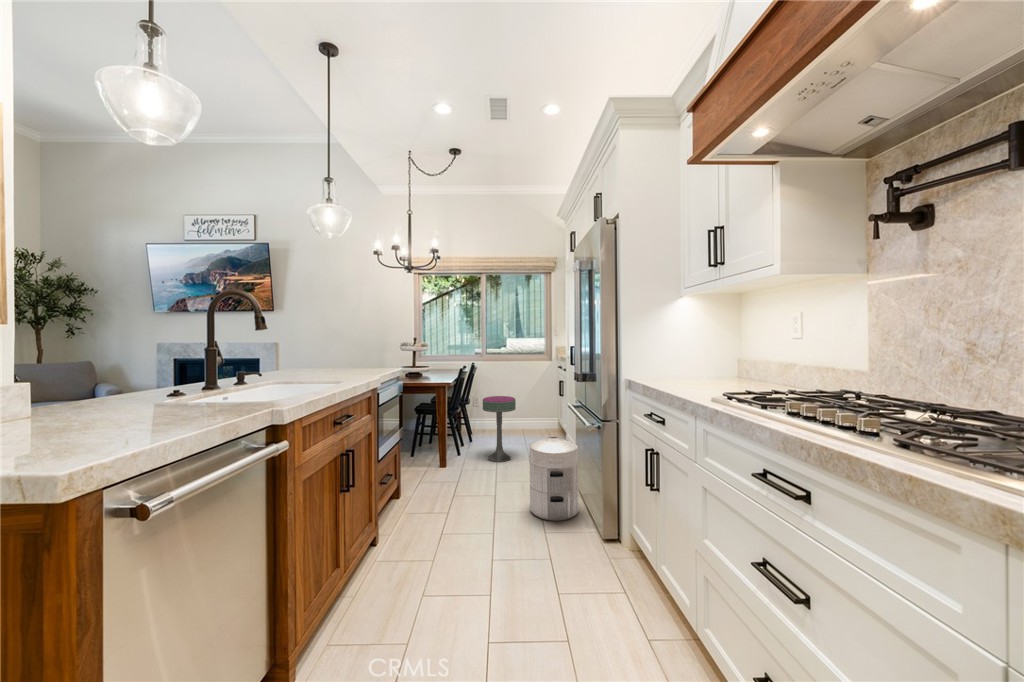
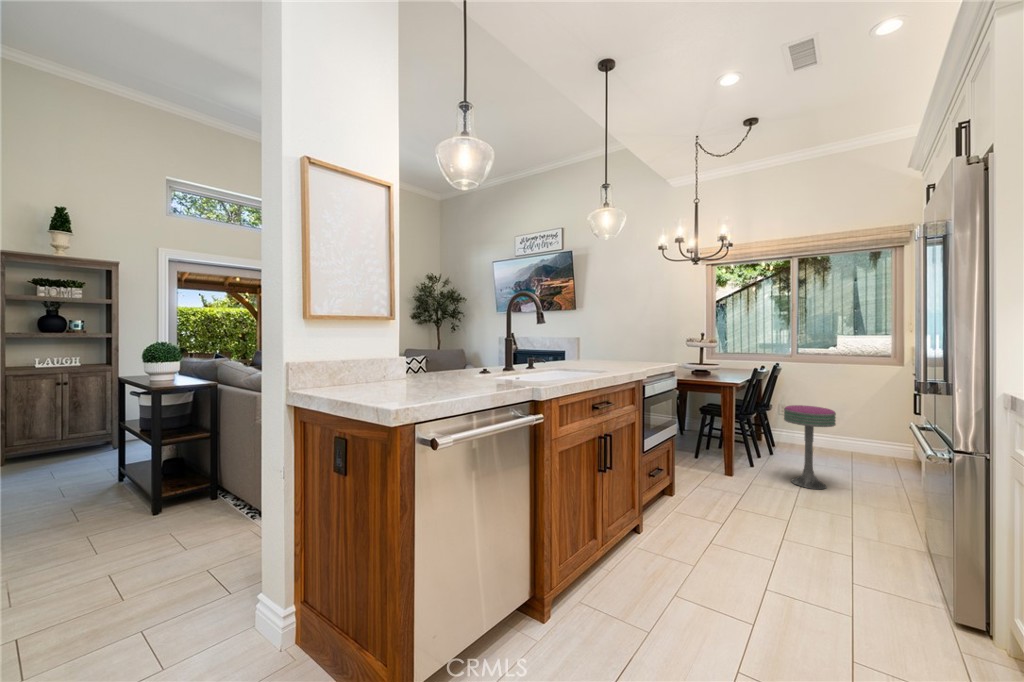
waste bin: present [529,437,579,521] -> none [842,469,936,592]

